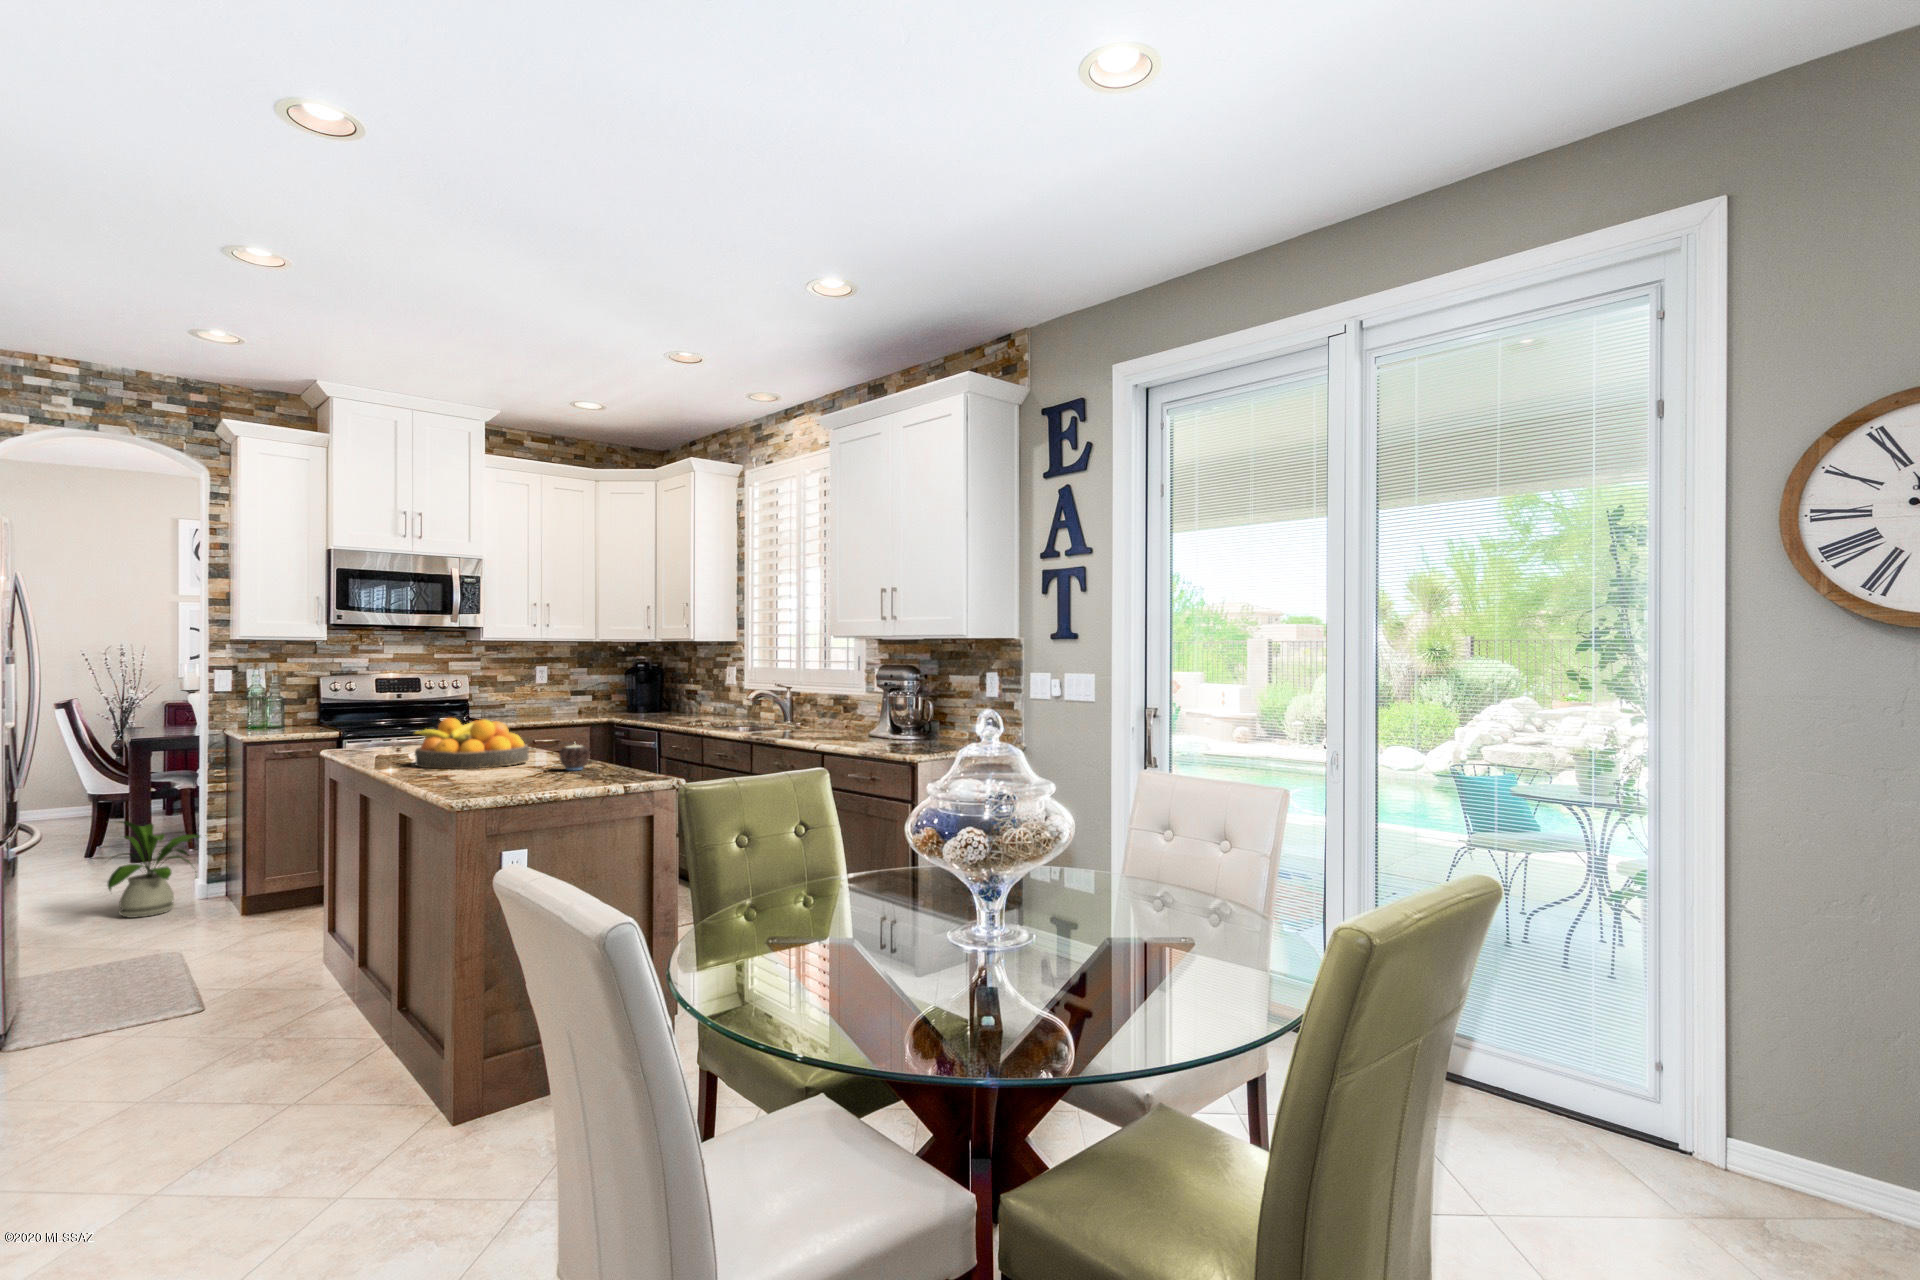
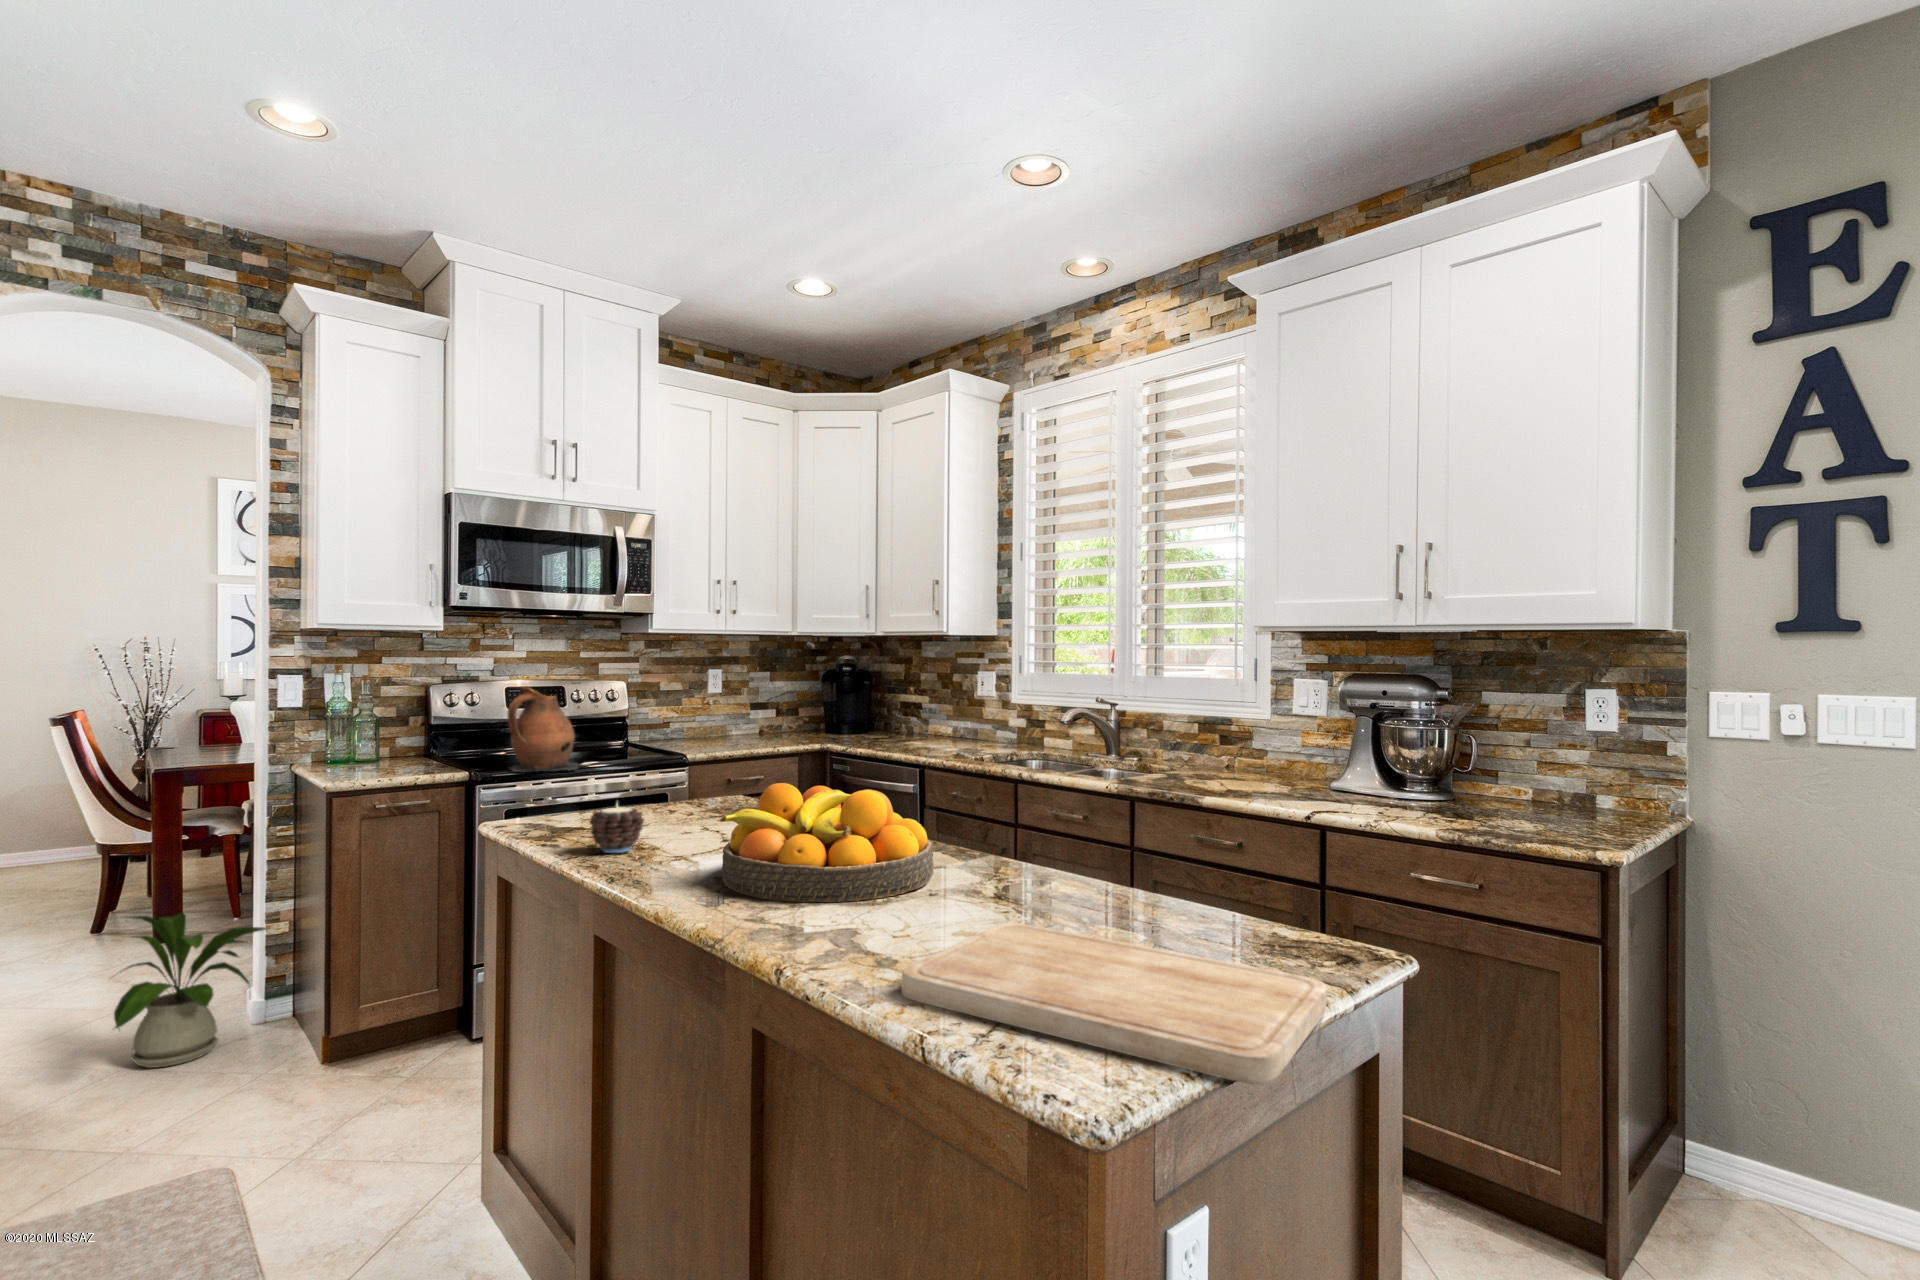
ceramic pitcher: none [367,677,420,732] -> present [508,687,578,772]
candle: present [559,745,590,770] -> present [589,806,644,853]
cutting board: none [430,766,585,794] -> present [902,923,1326,1084]

